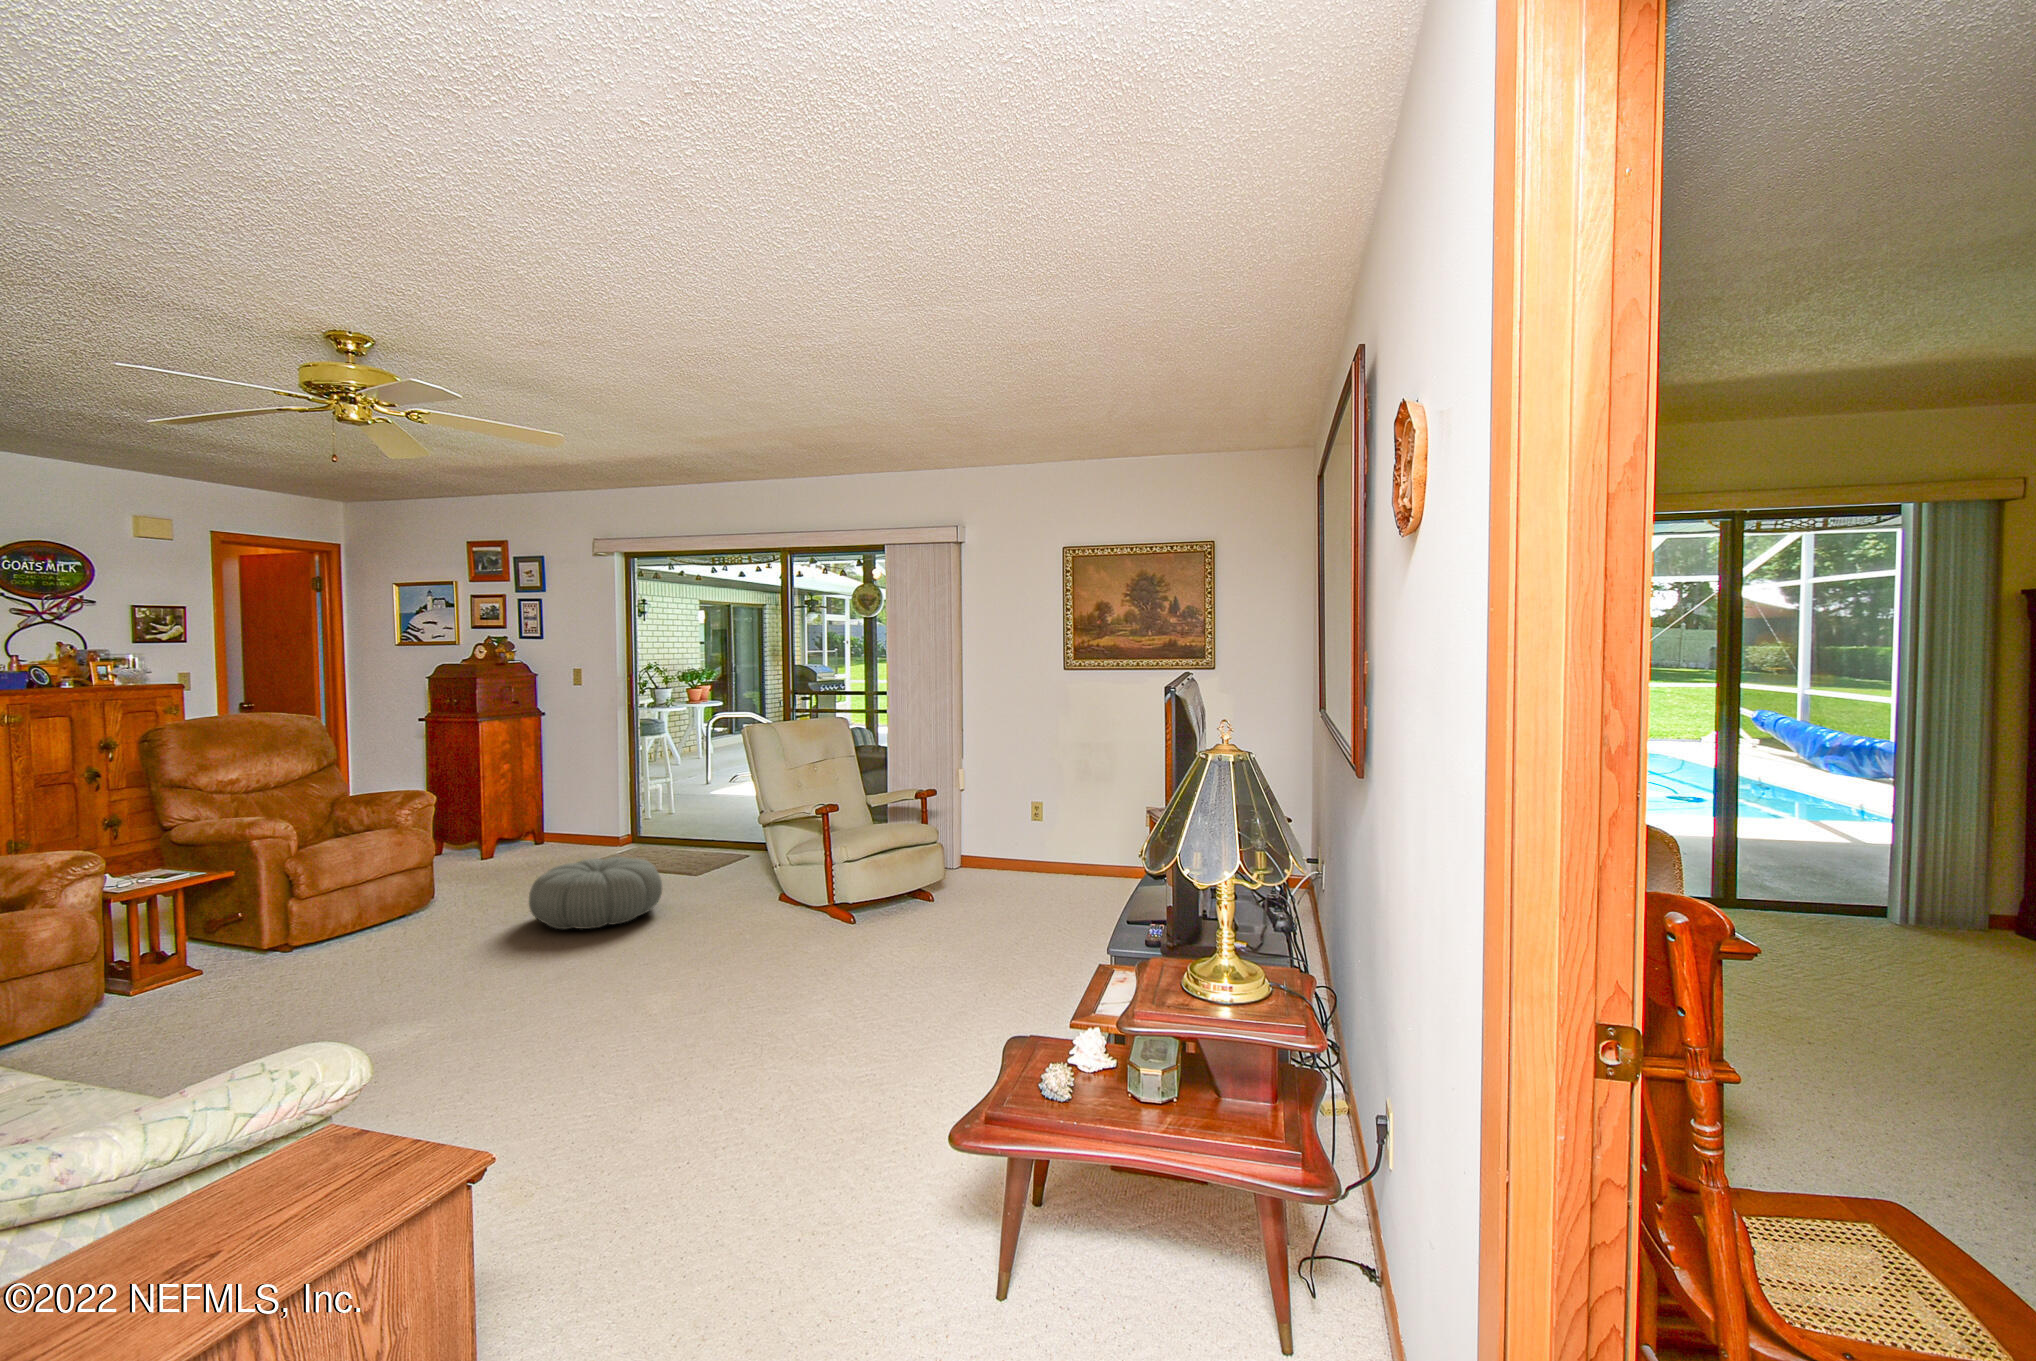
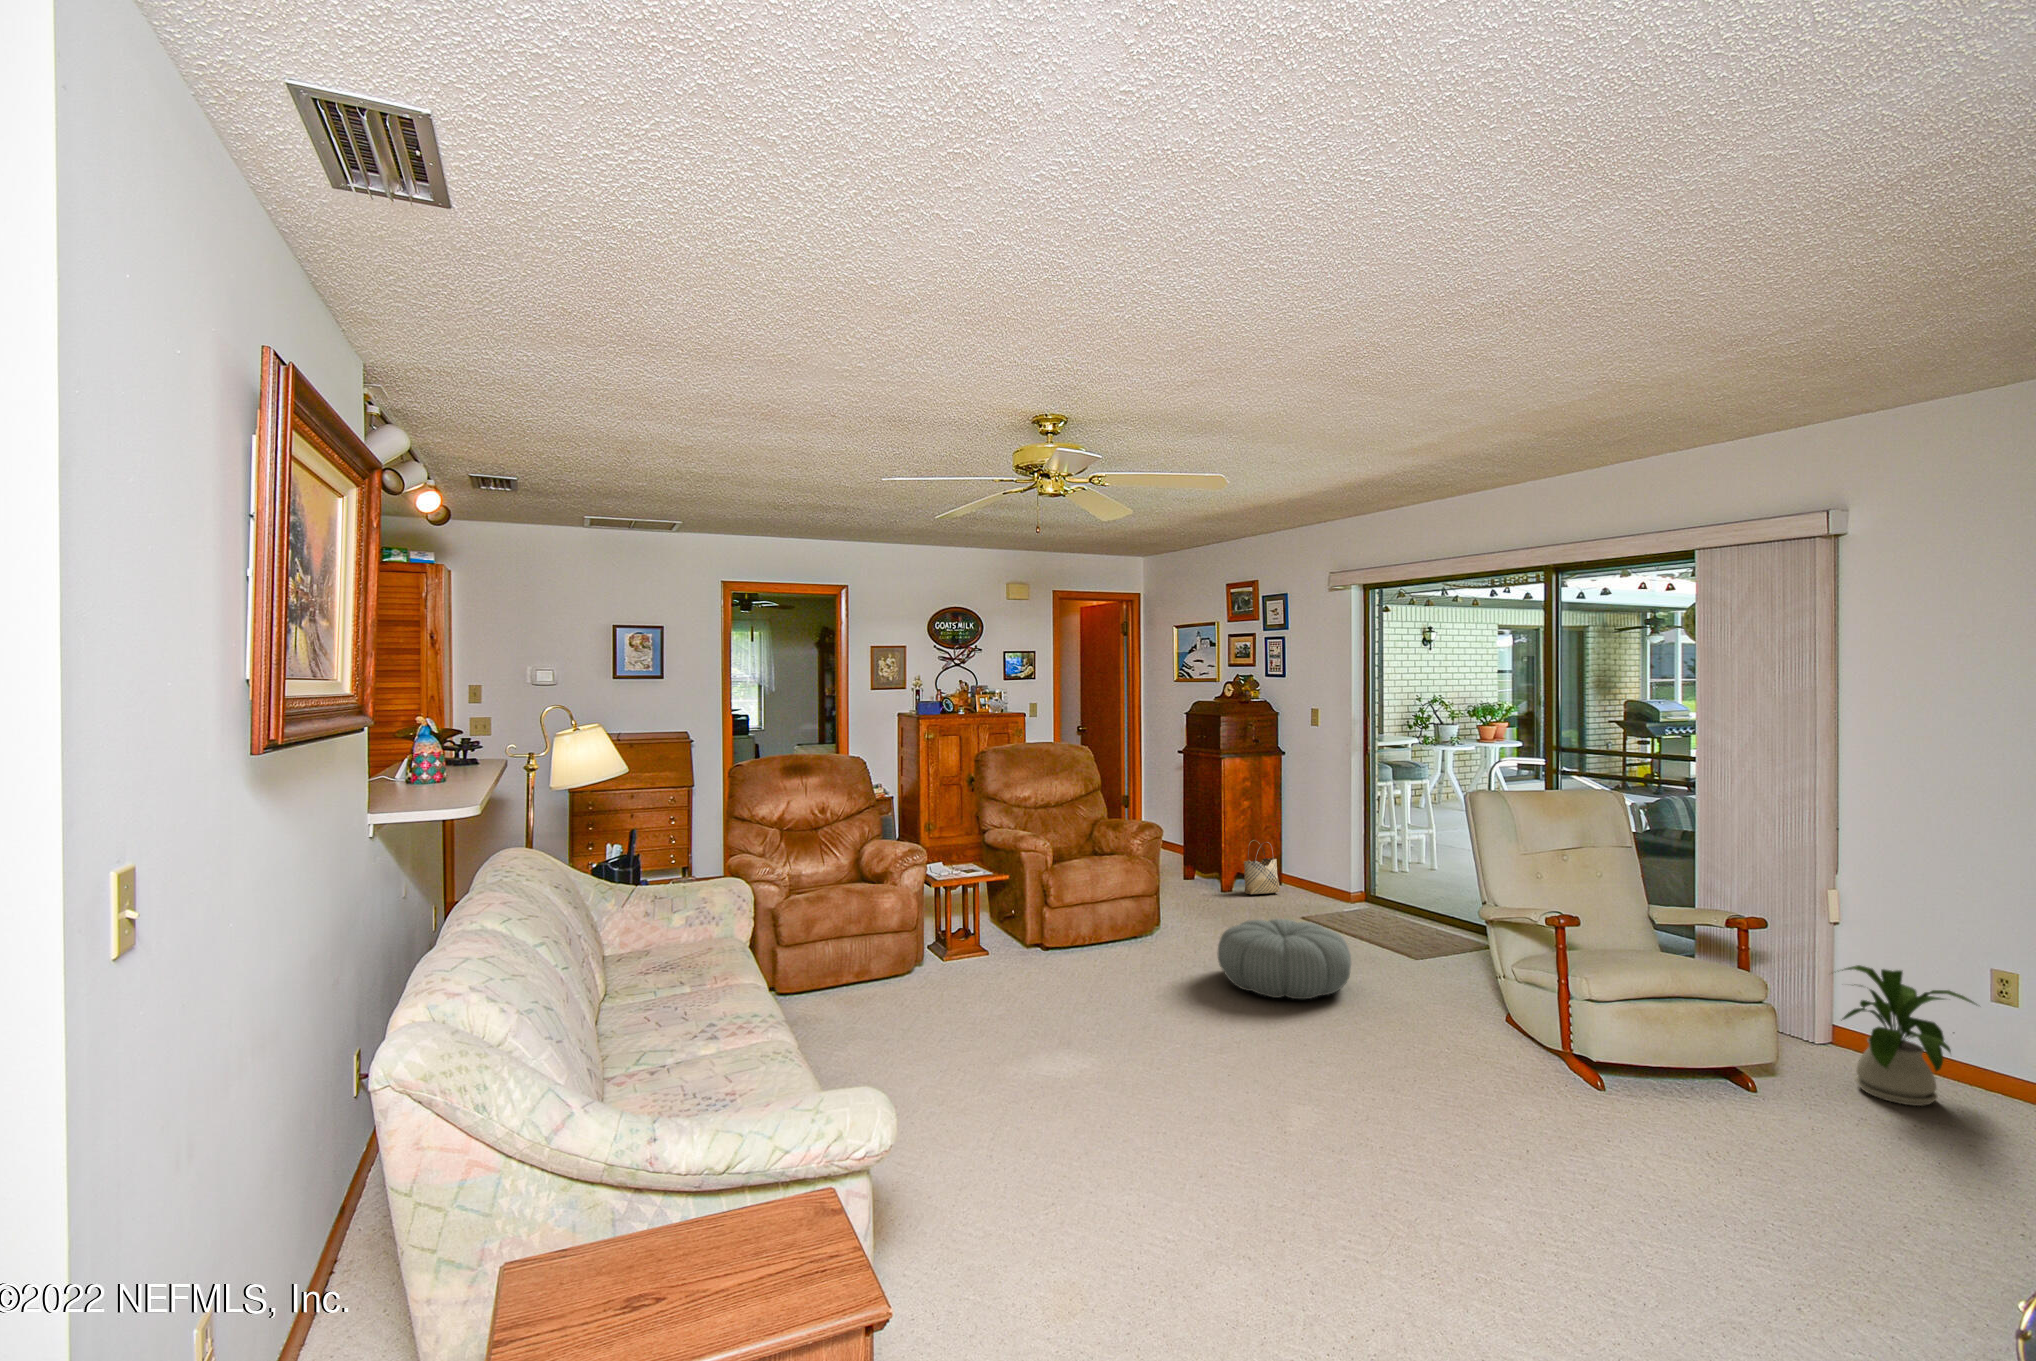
woven basket: none [507,800,545,854] -> present [1244,840,1280,894]
house plant: none [967,807,1035,885] -> present [1841,965,1976,1106]

